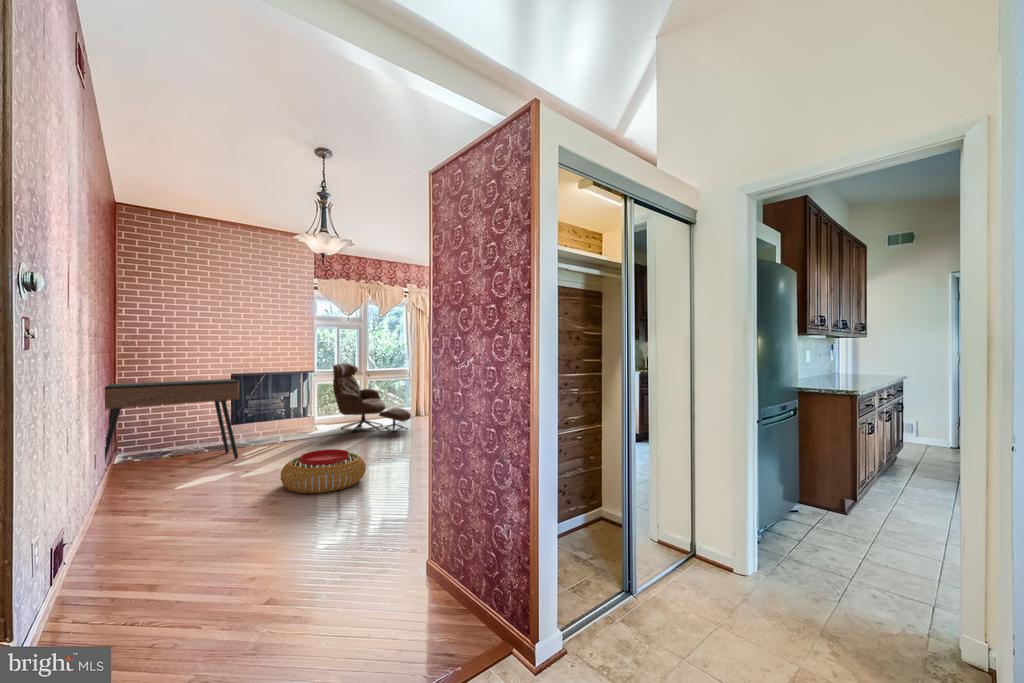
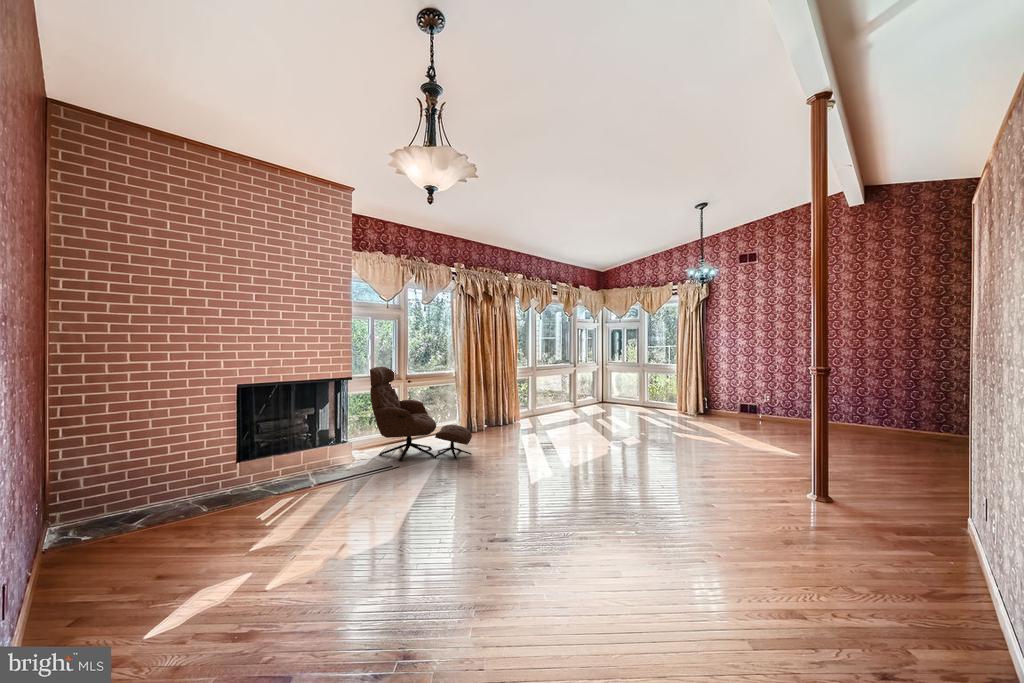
console table: present [105,379,239,461] -> none [1,394,263,598]
pouf: present [280,449,366,493] -> none [373,512,509,609]

